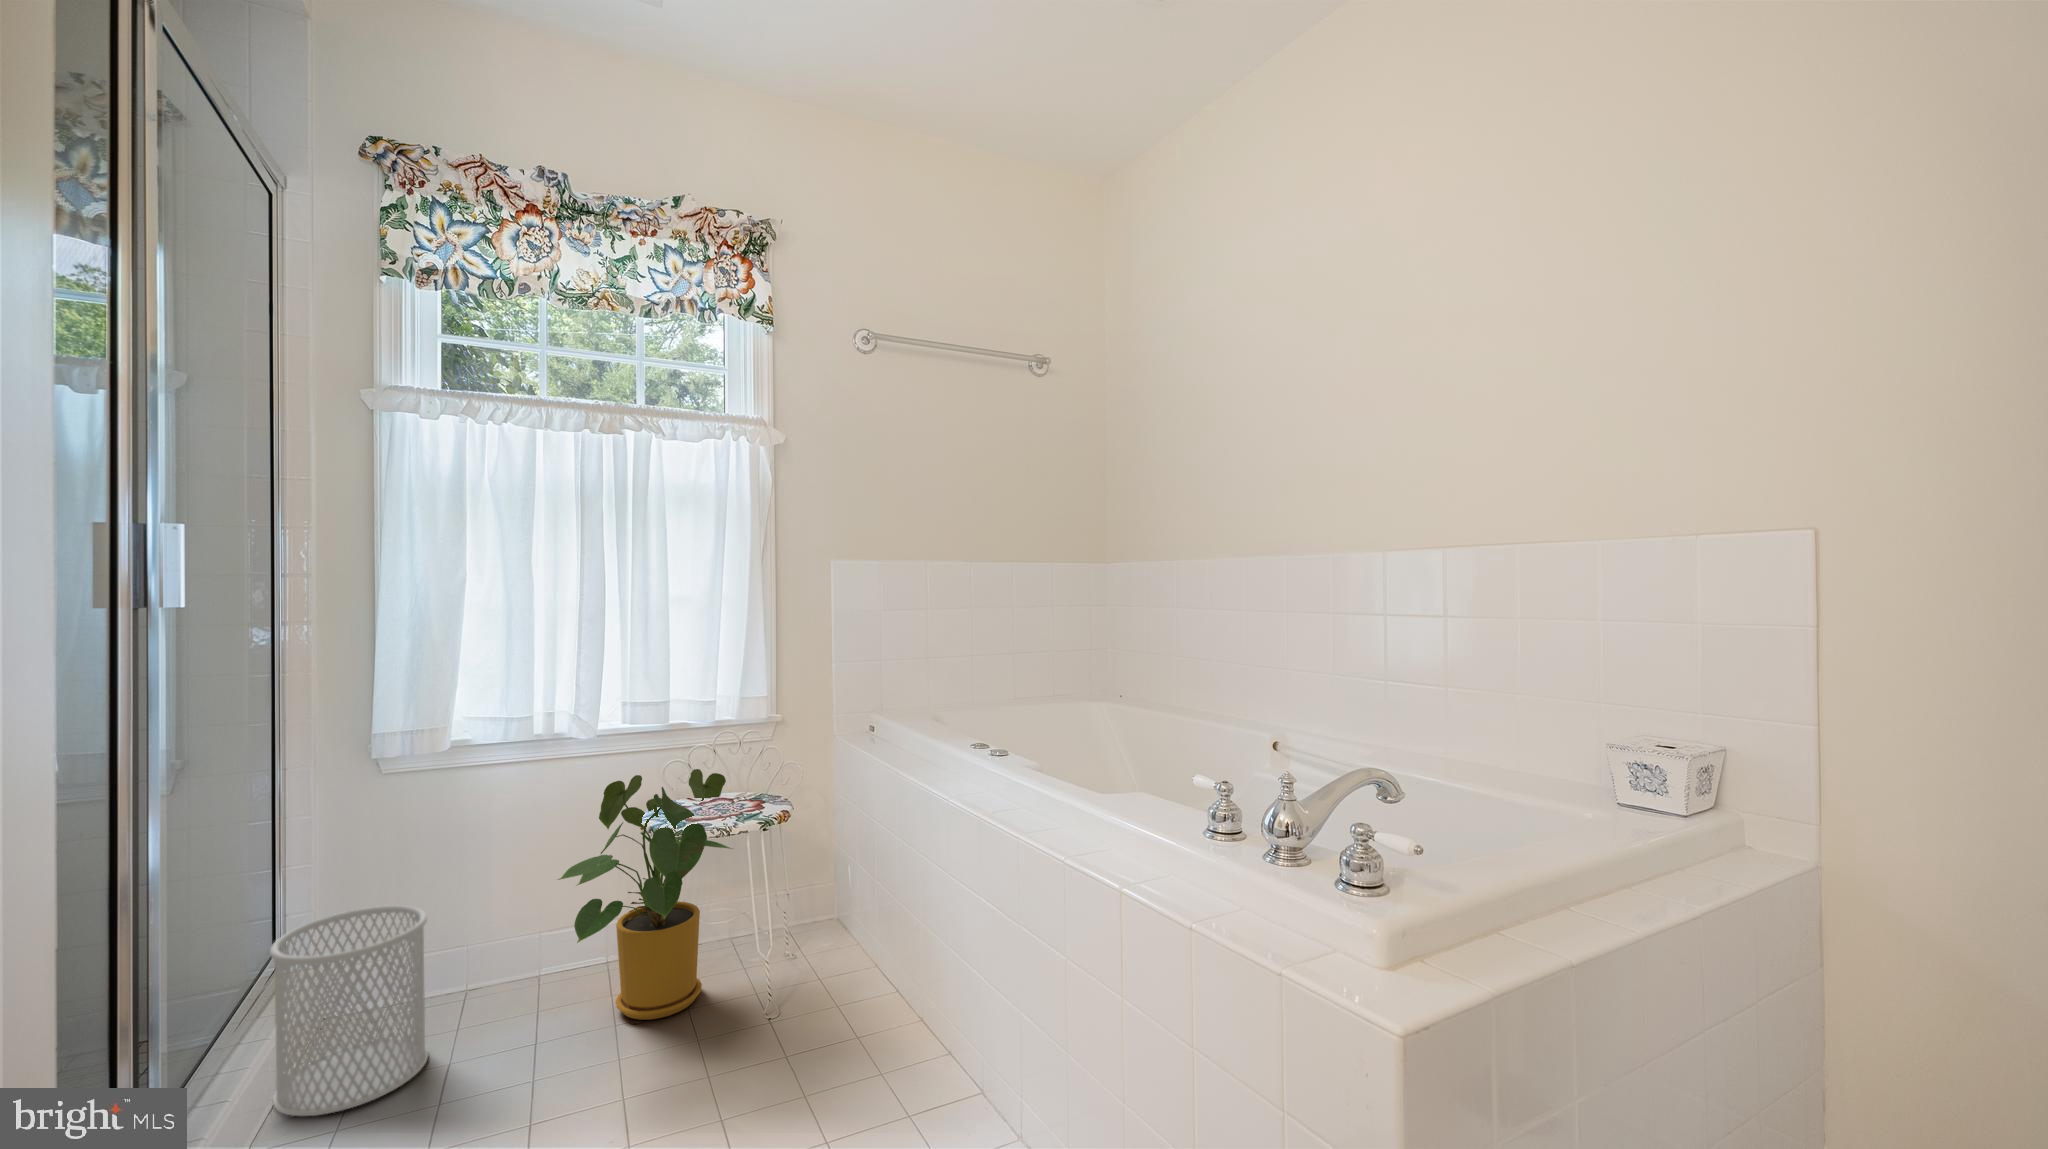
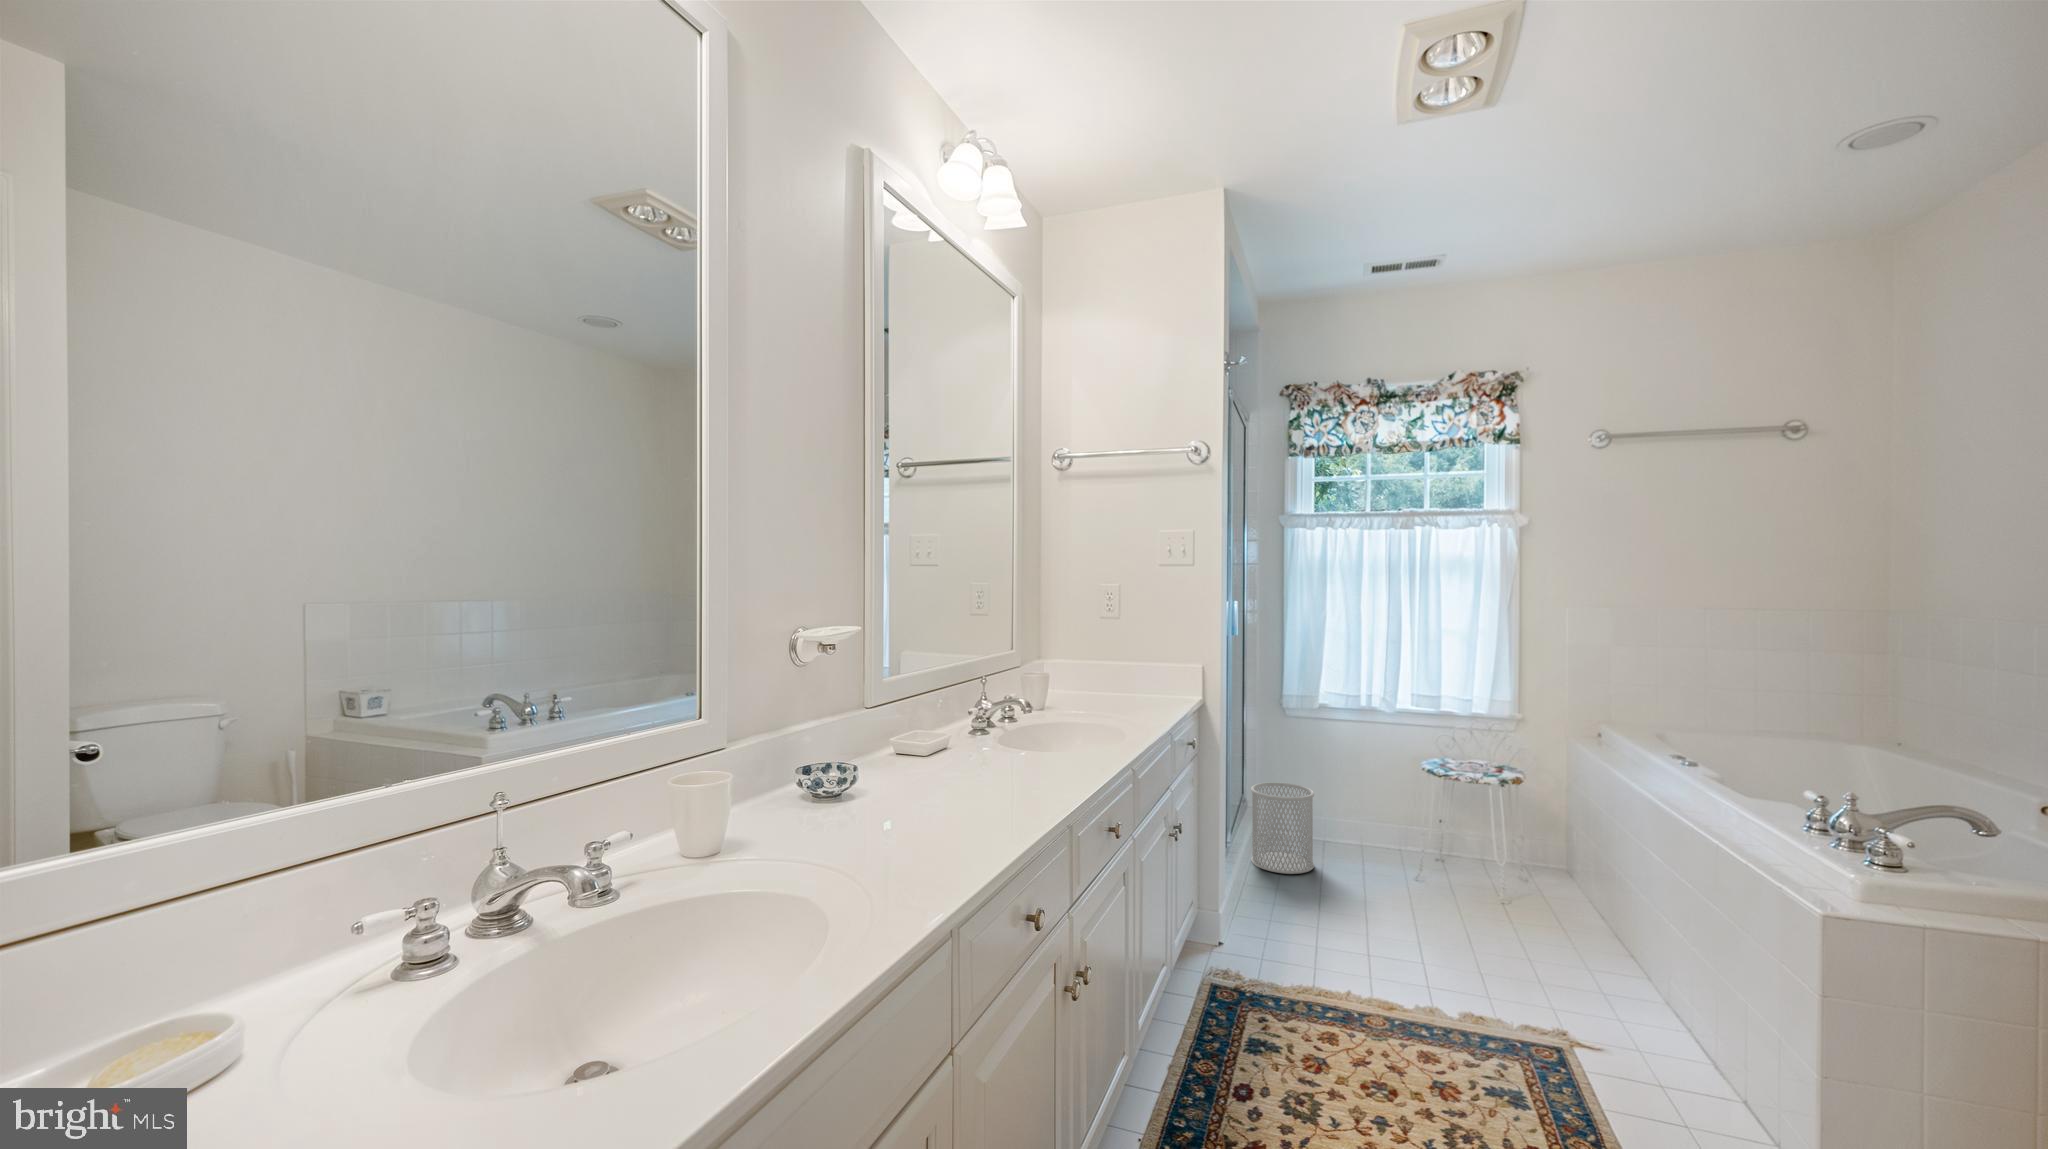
house plant: present [558,769,733,1020] -> none [1379,741,1490,889]

